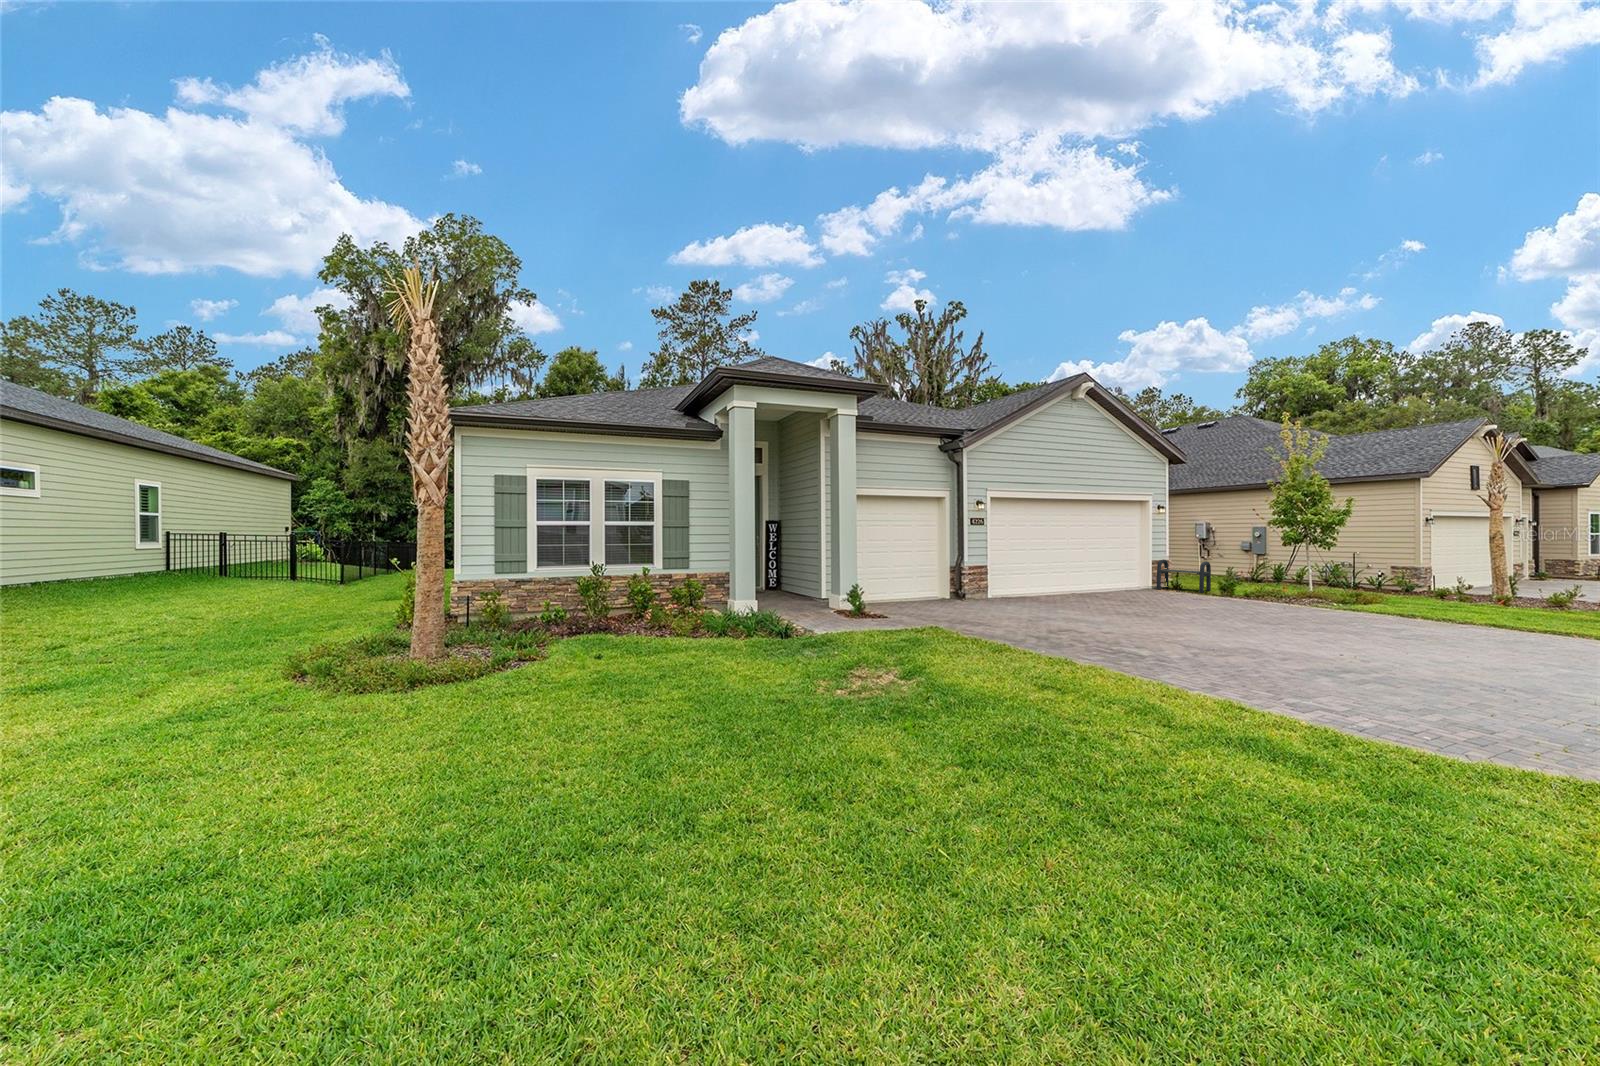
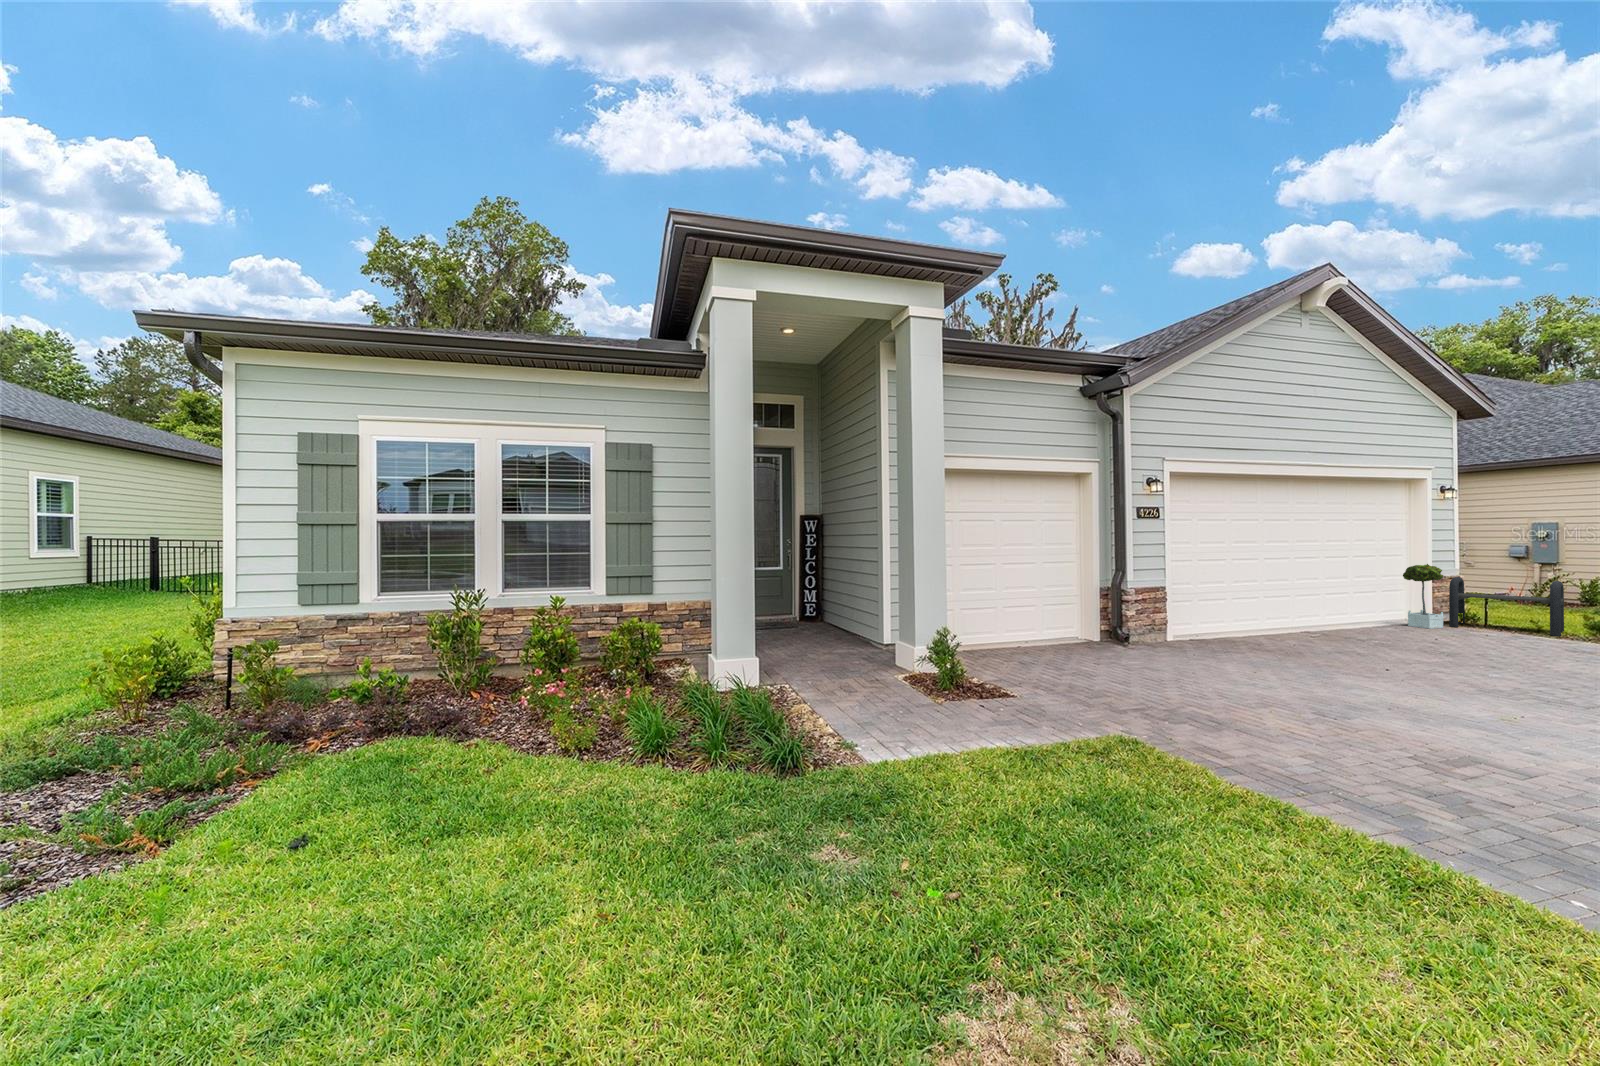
potted tree: none [1132,551,1152,590] -> present [1403,564,1444,629]

